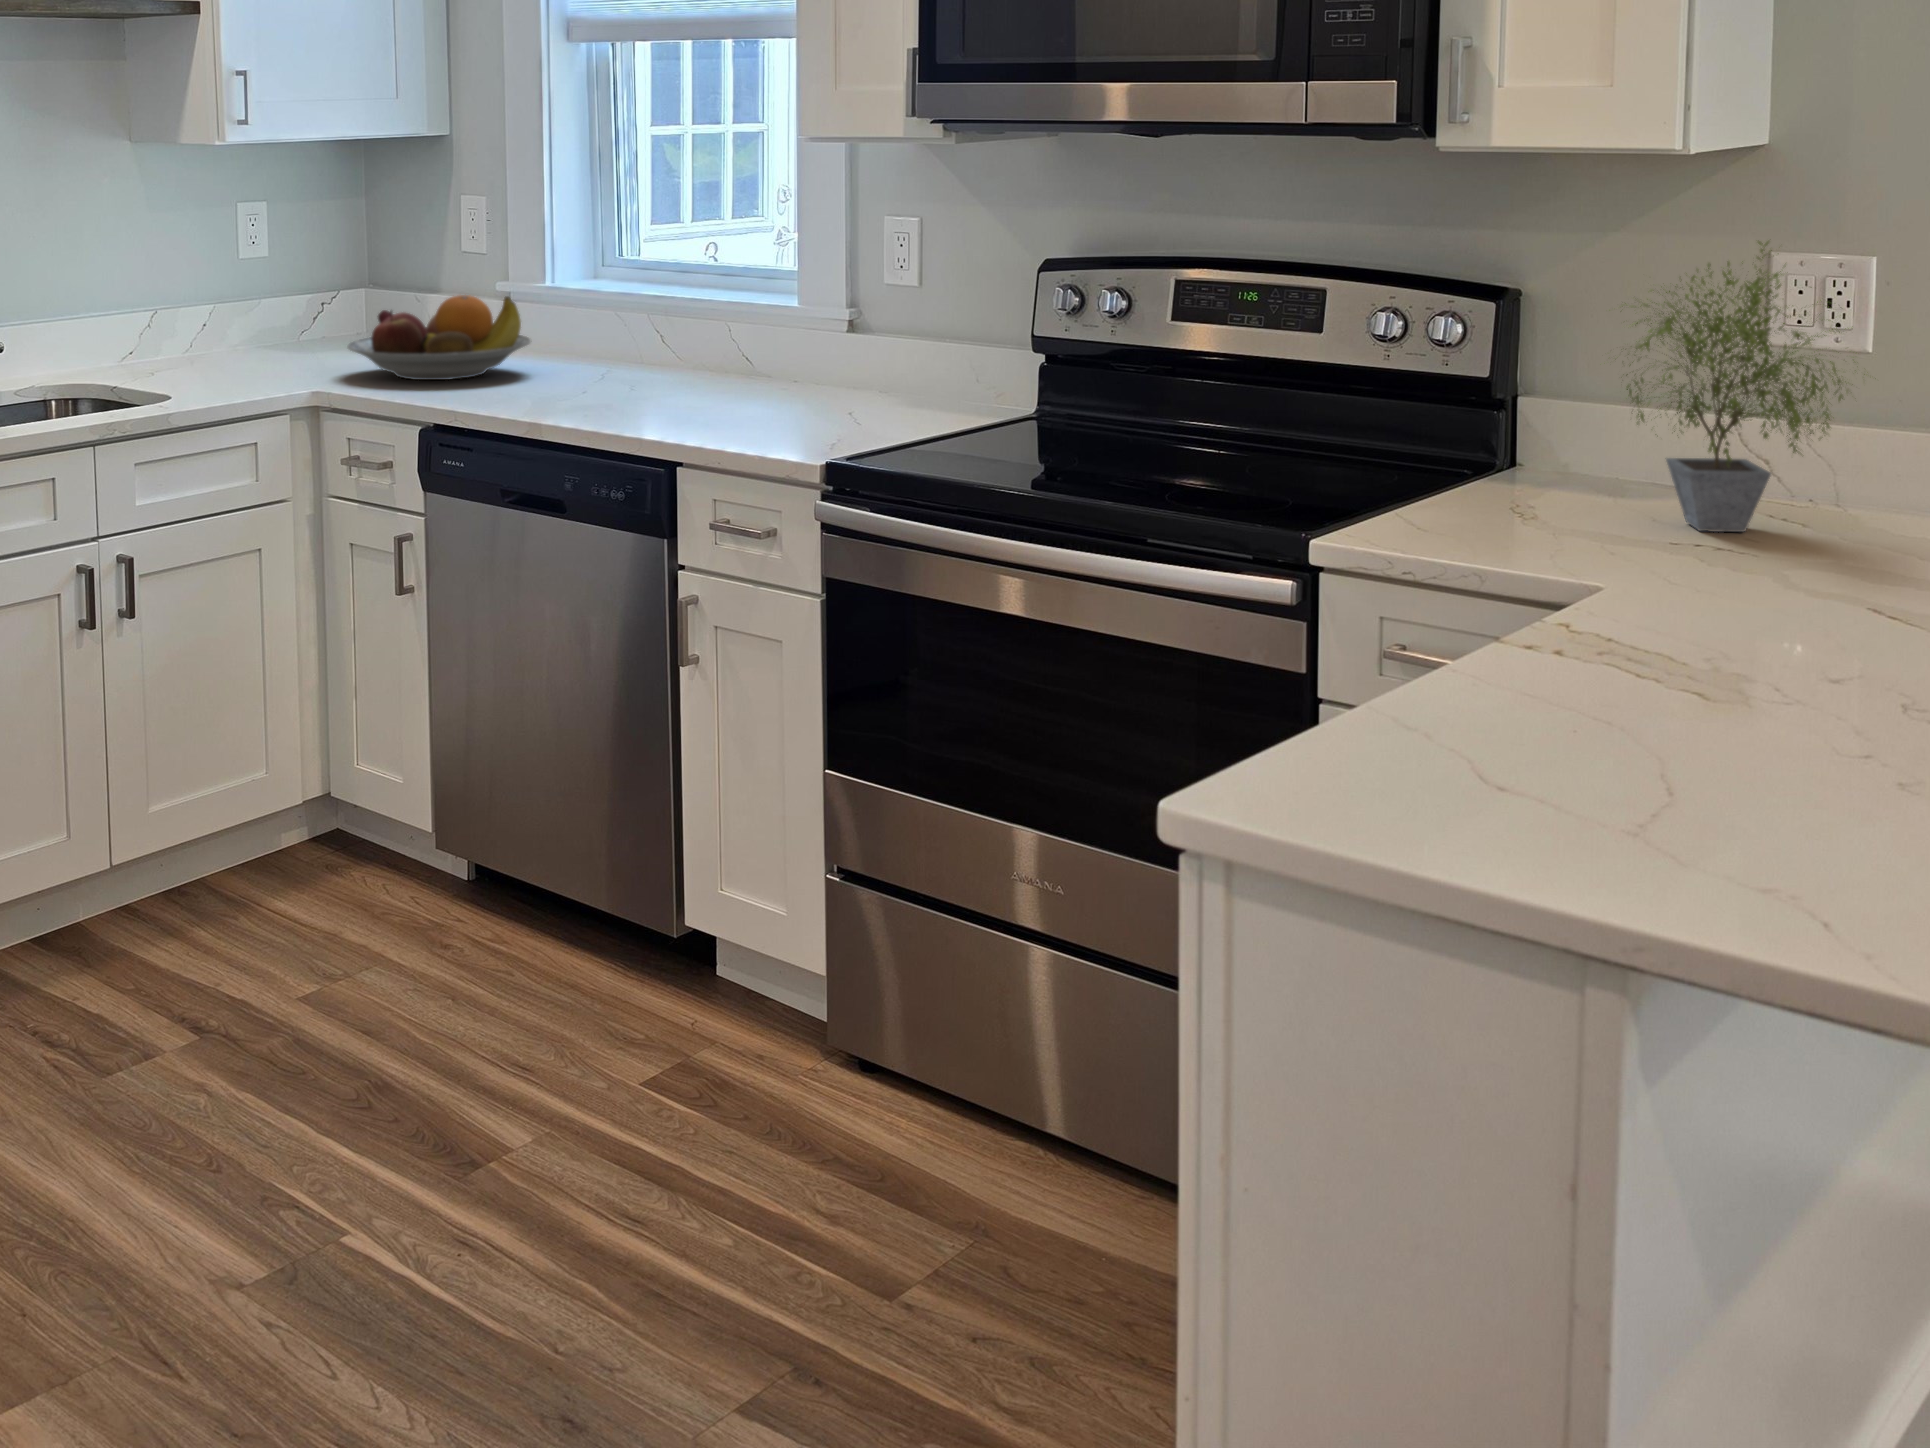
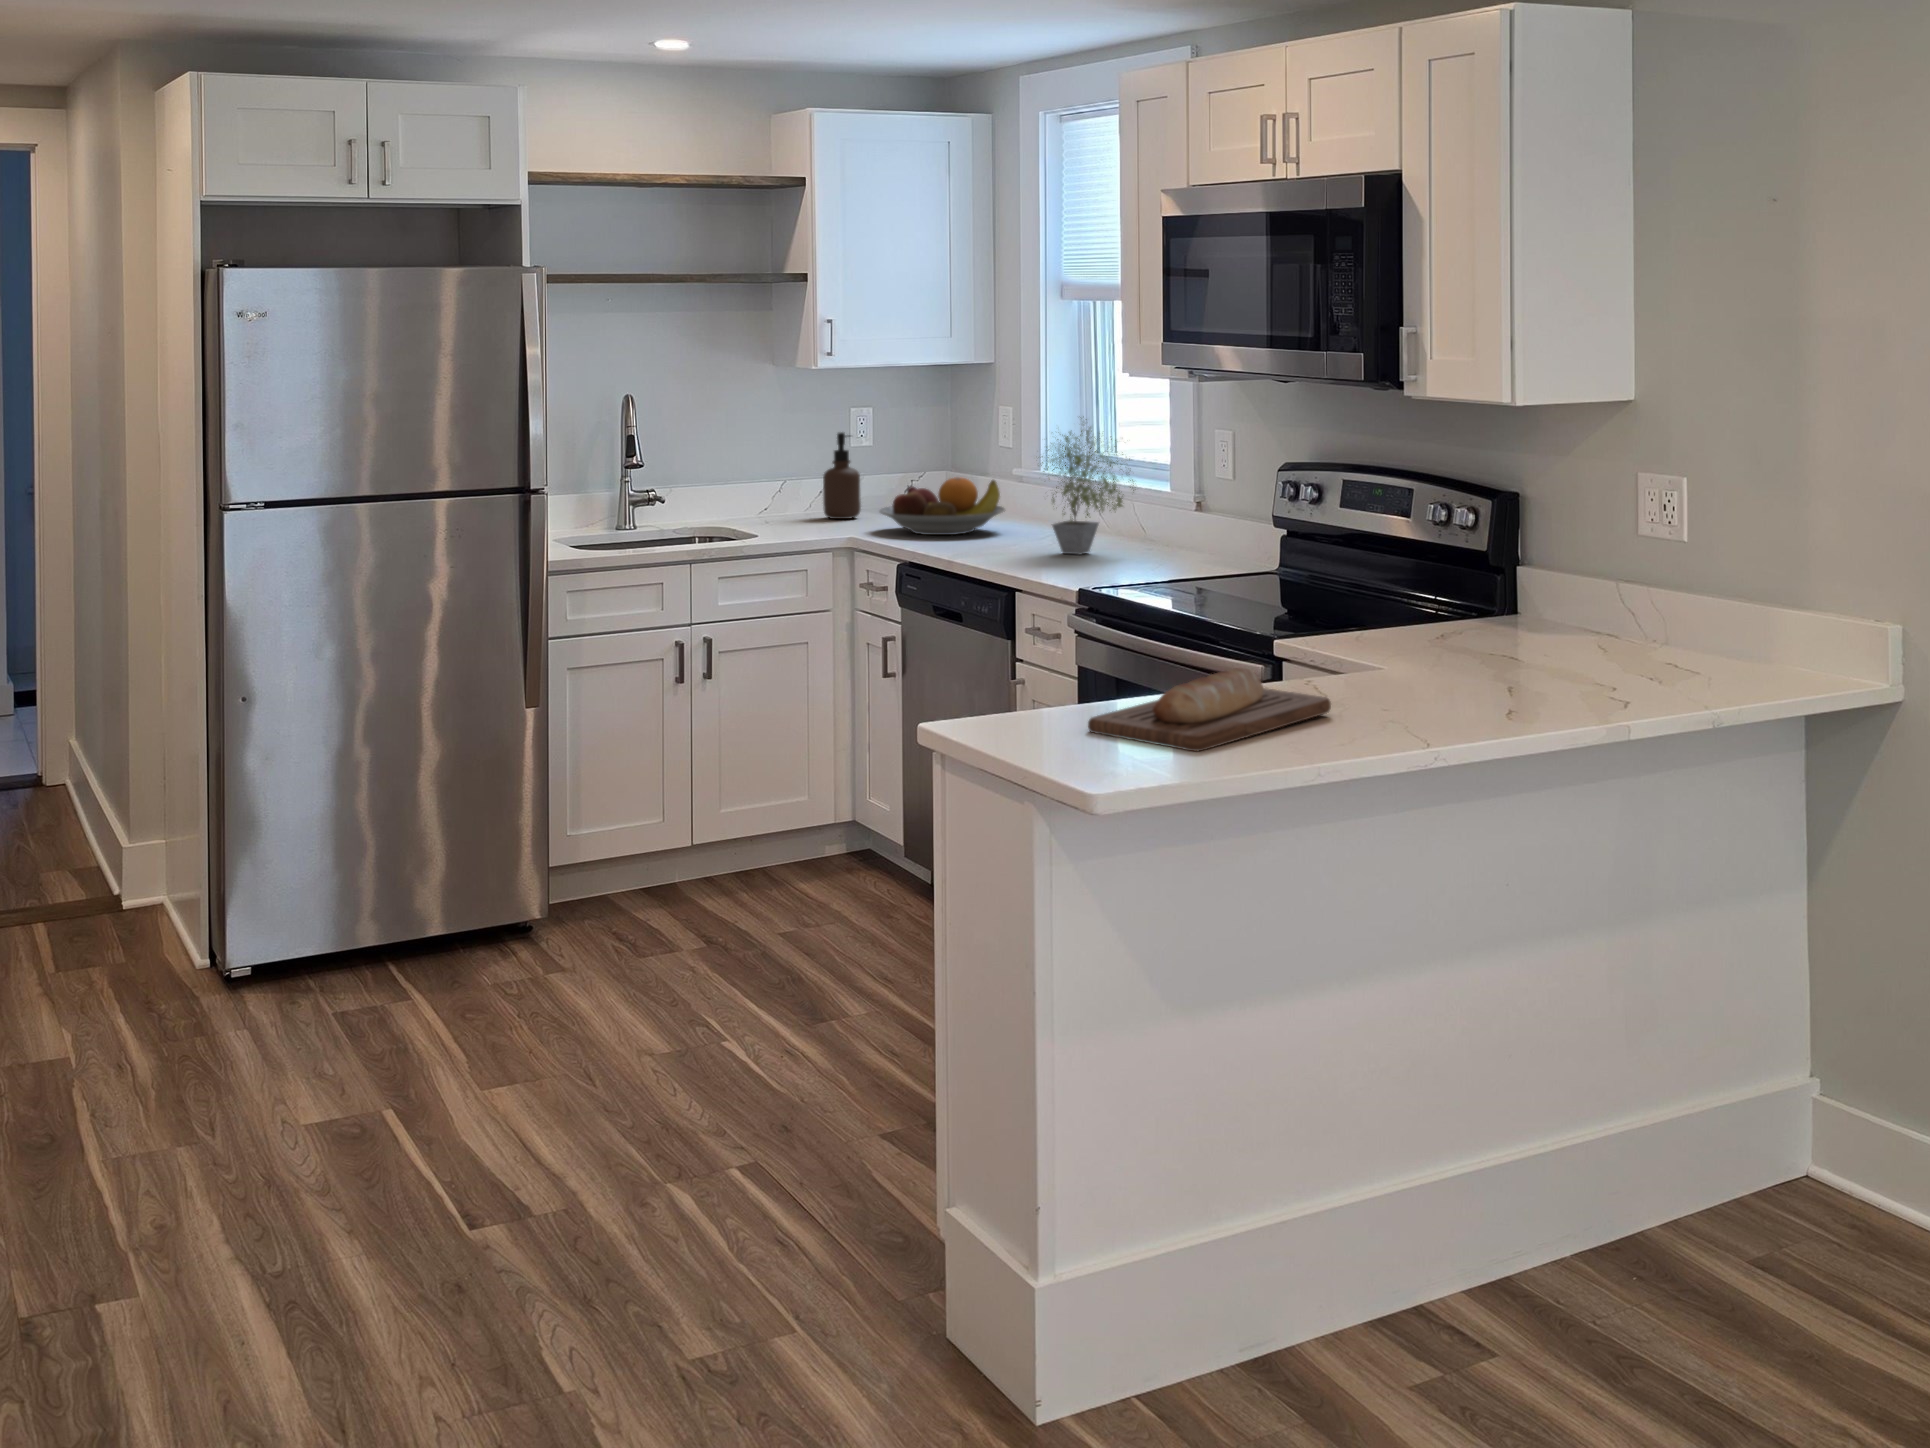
soap dispenser: none [228,236,284,361] -> present [823,433,861,519]
potted plant: present [1625,241,1865,532] -> present [1041,419,1134,555]
bread loaf: none [1524,629,1829,825] -> present [1088,669,1331,751]

